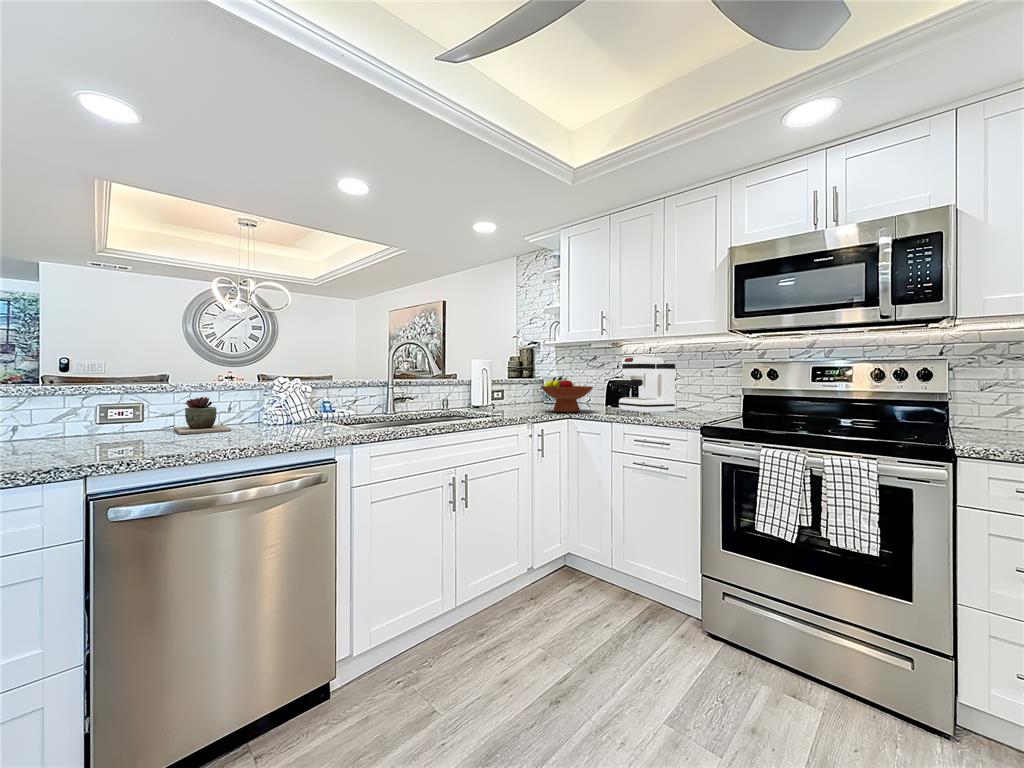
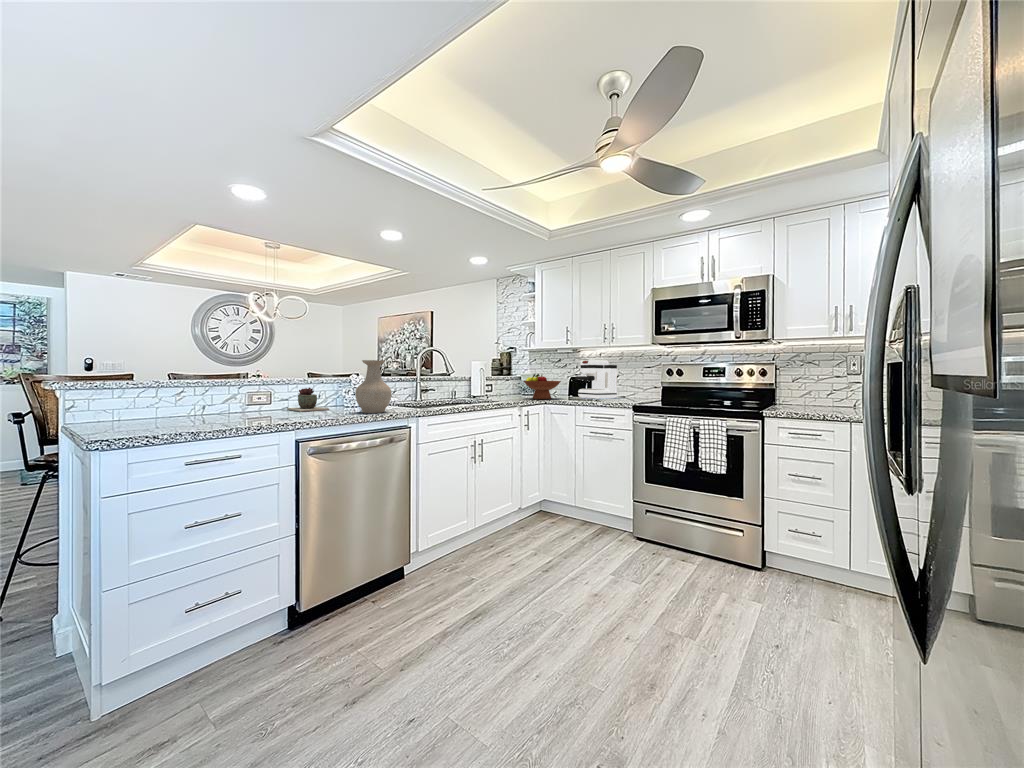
vase: none [251,355,311,439] -> present [355,360,391,413]

